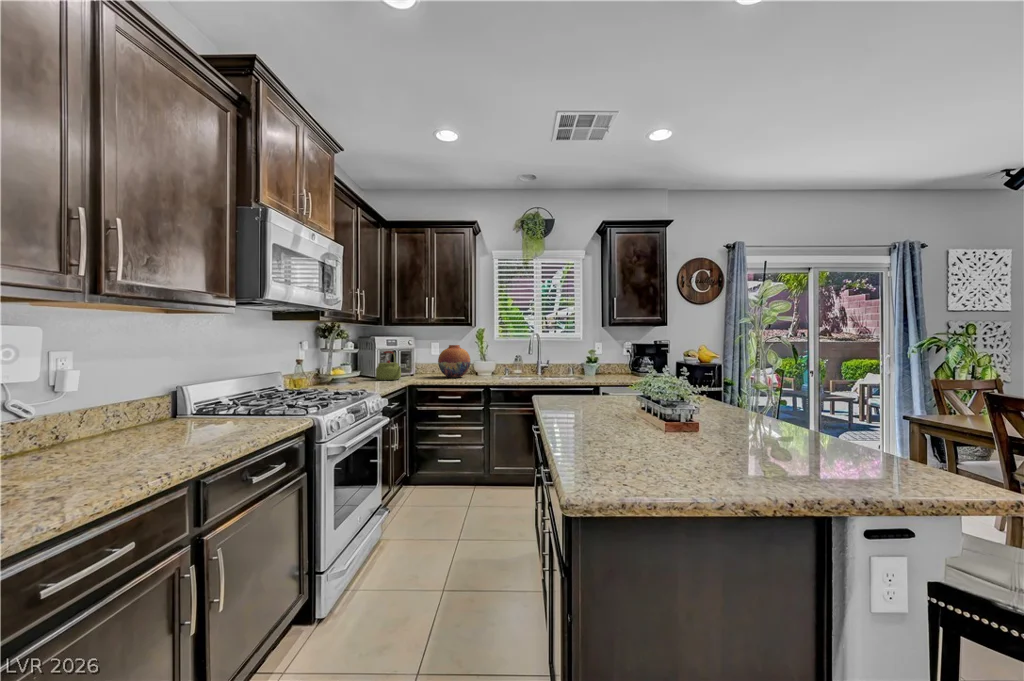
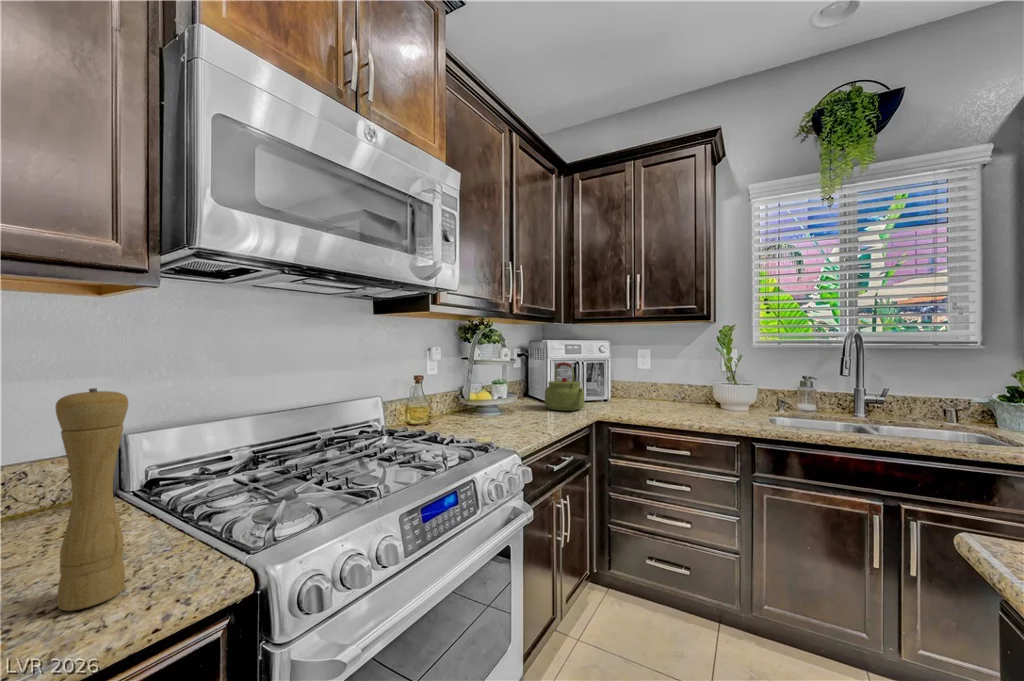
vase: present [438,345,471,378] -> none [648,354,708,412]
pepper mill: none [248,351,270,425] -> present [56,388,128,611]

